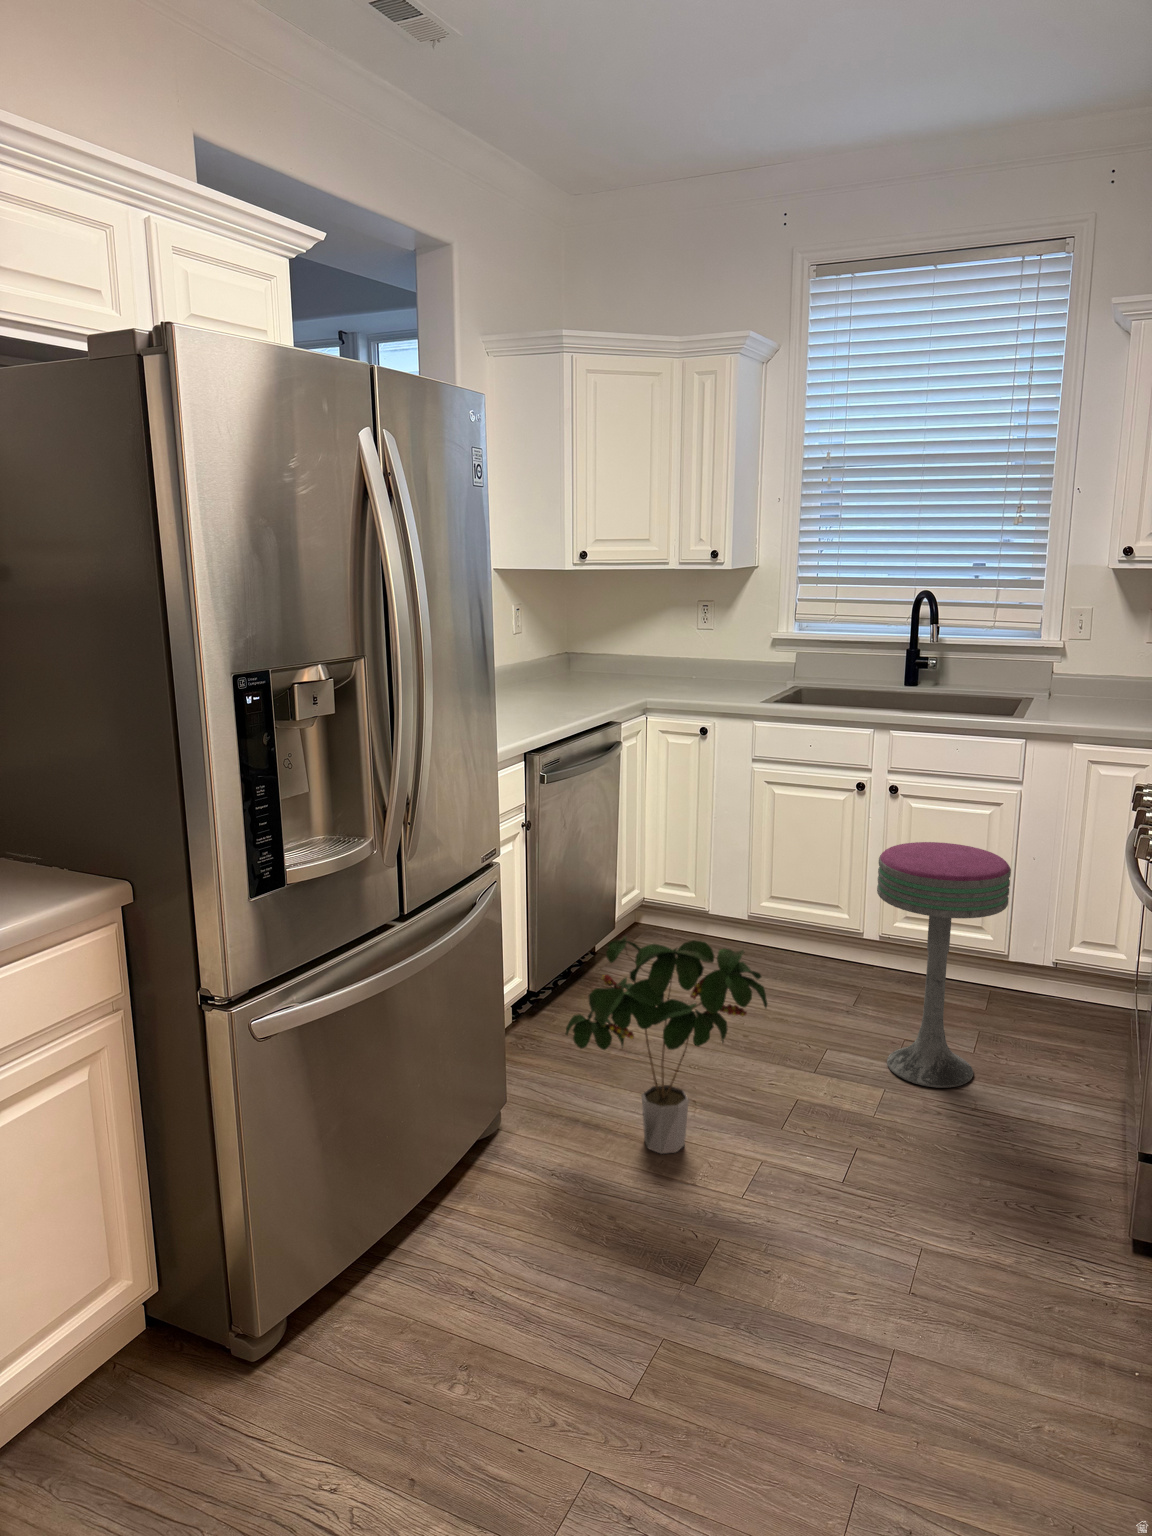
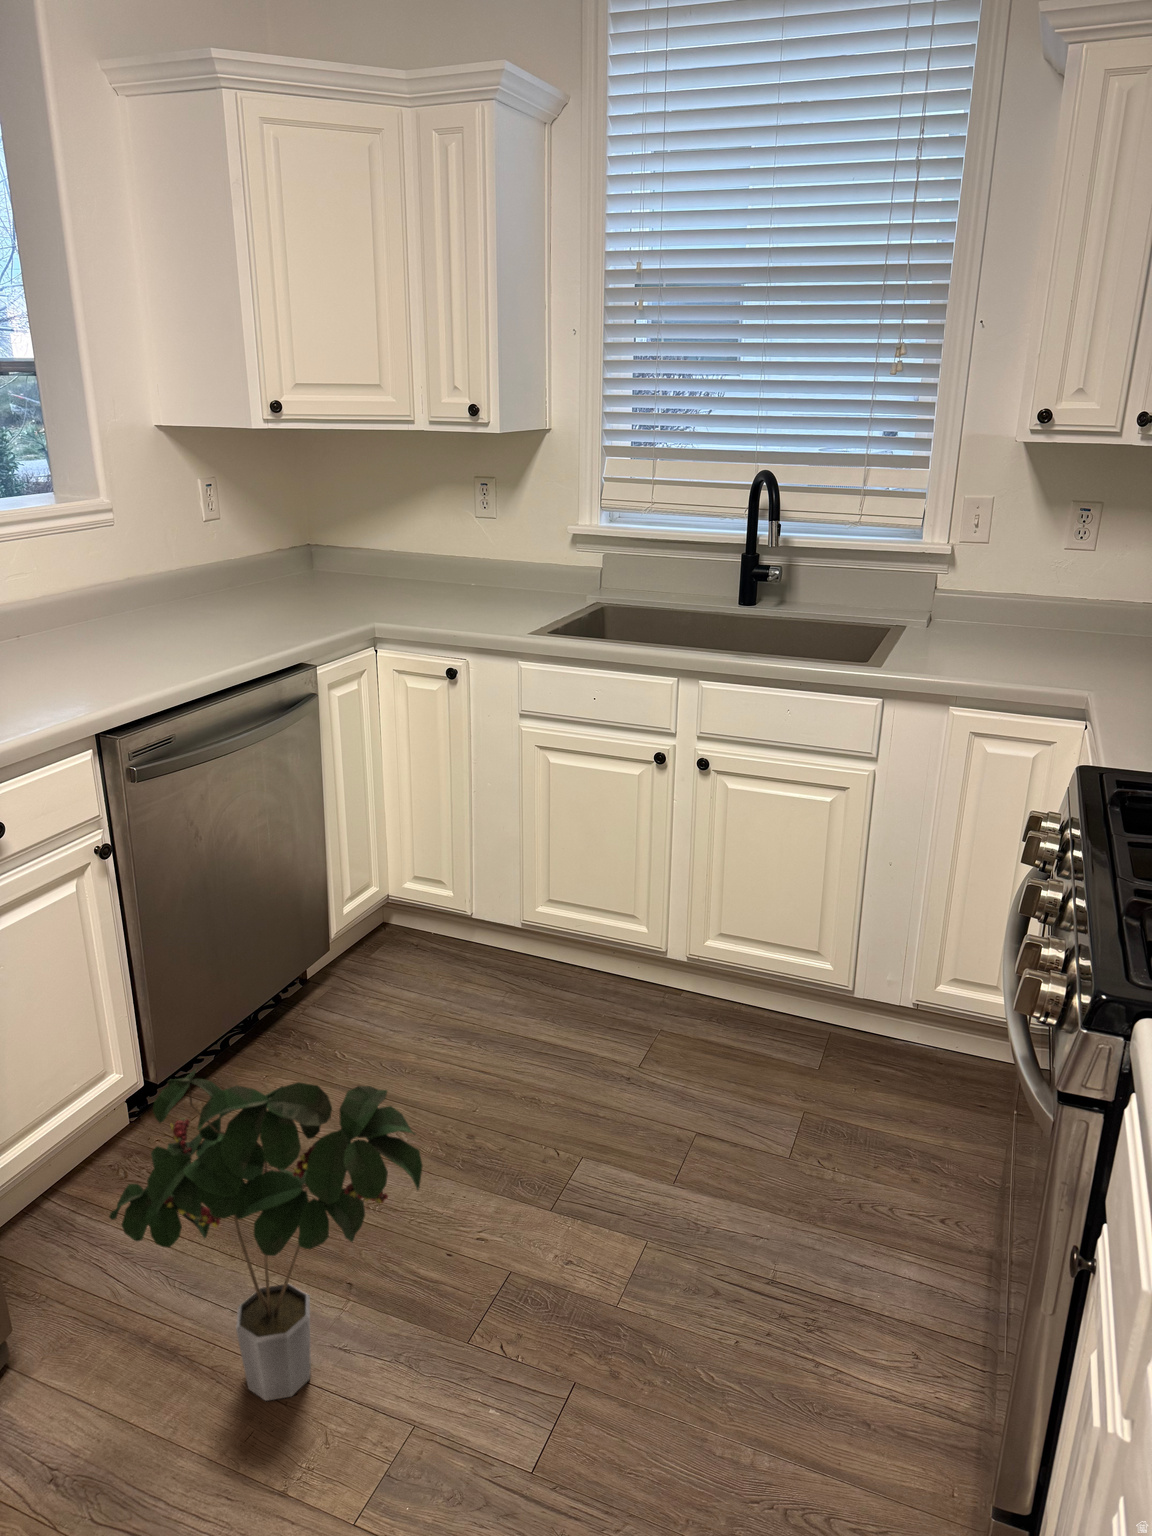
bar stool: present [877,842,1011,1088] -> none [643,866,839,1232]

